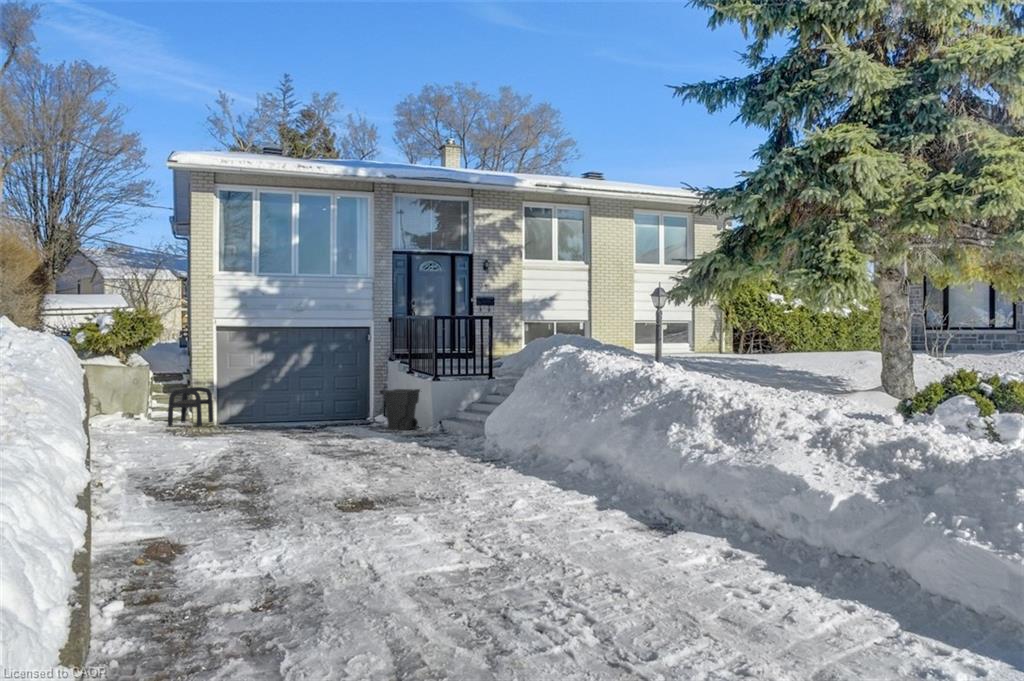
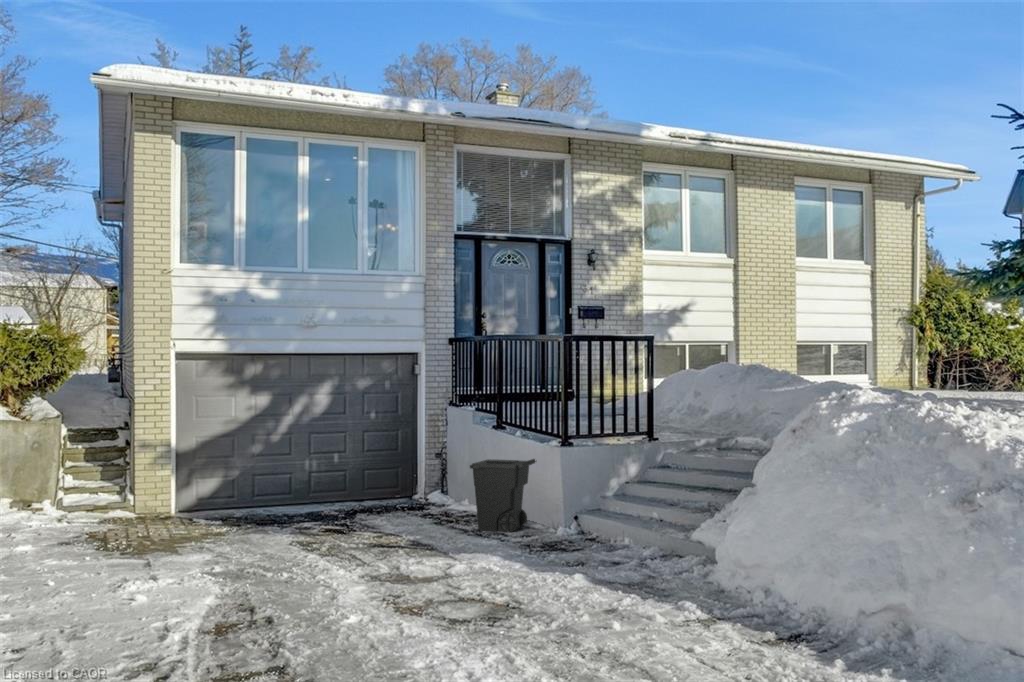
bench: present [168,387,213,427] -> none [93,454,169,526]

